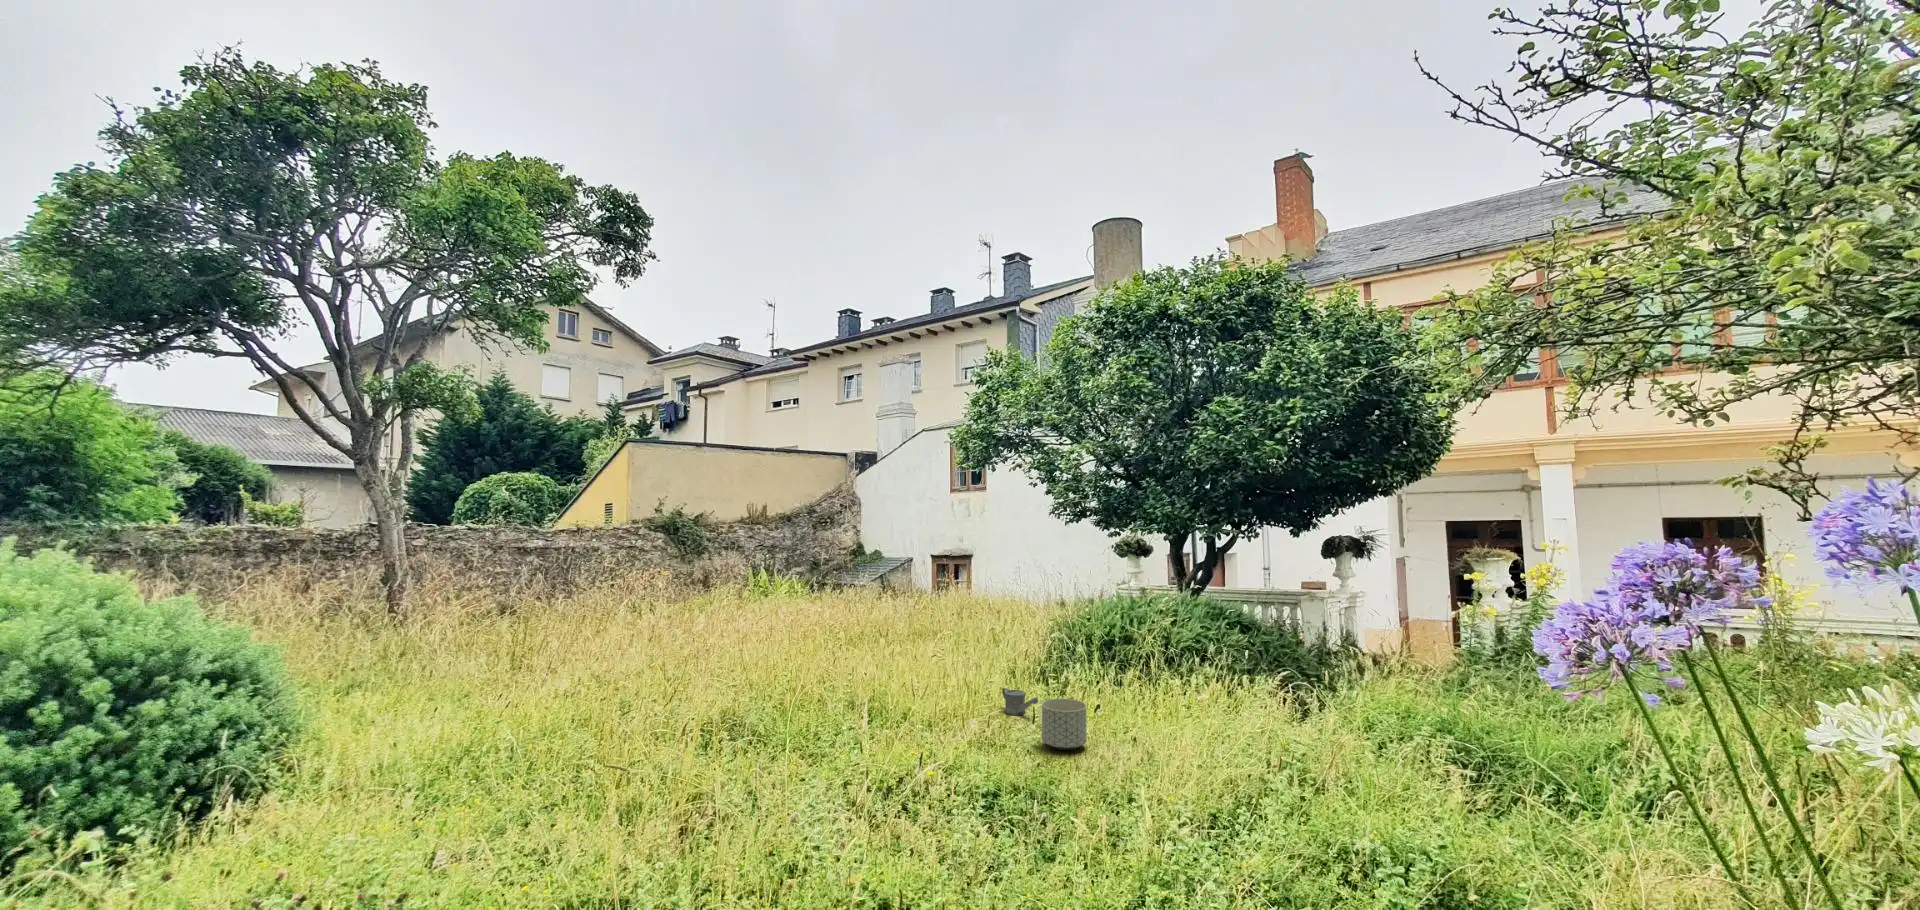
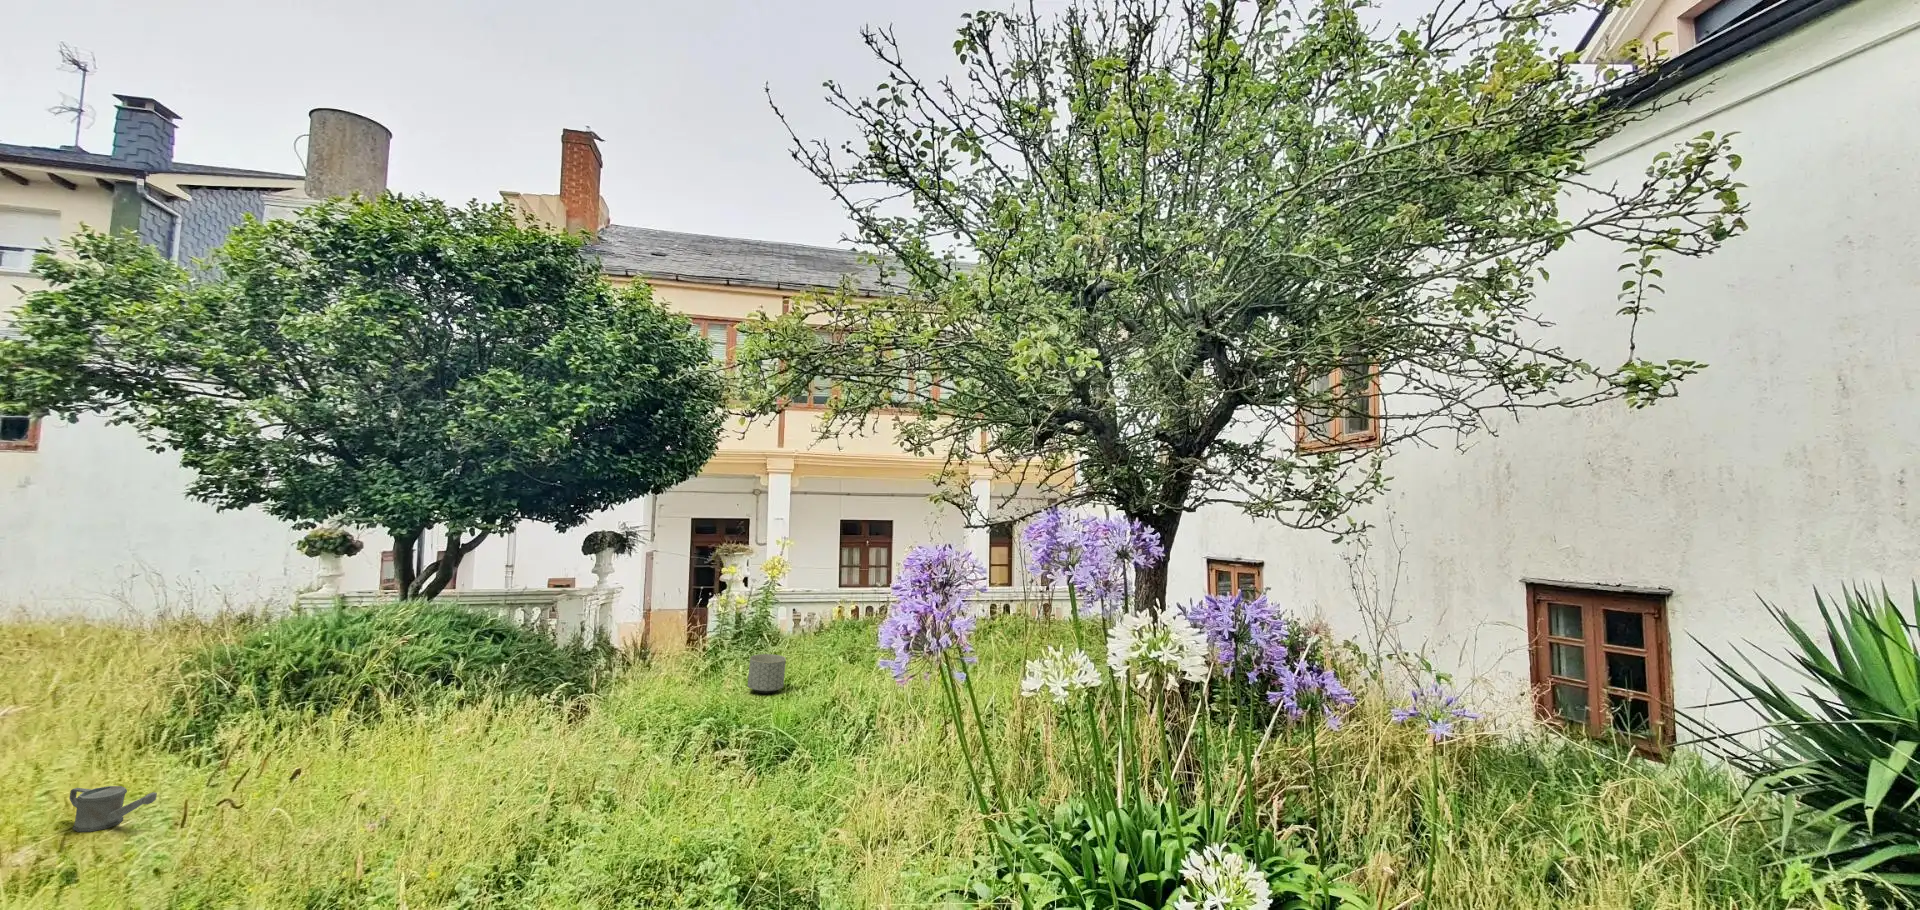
planter: present [1042,698,1086,750] -> present [748,654,786,694]

